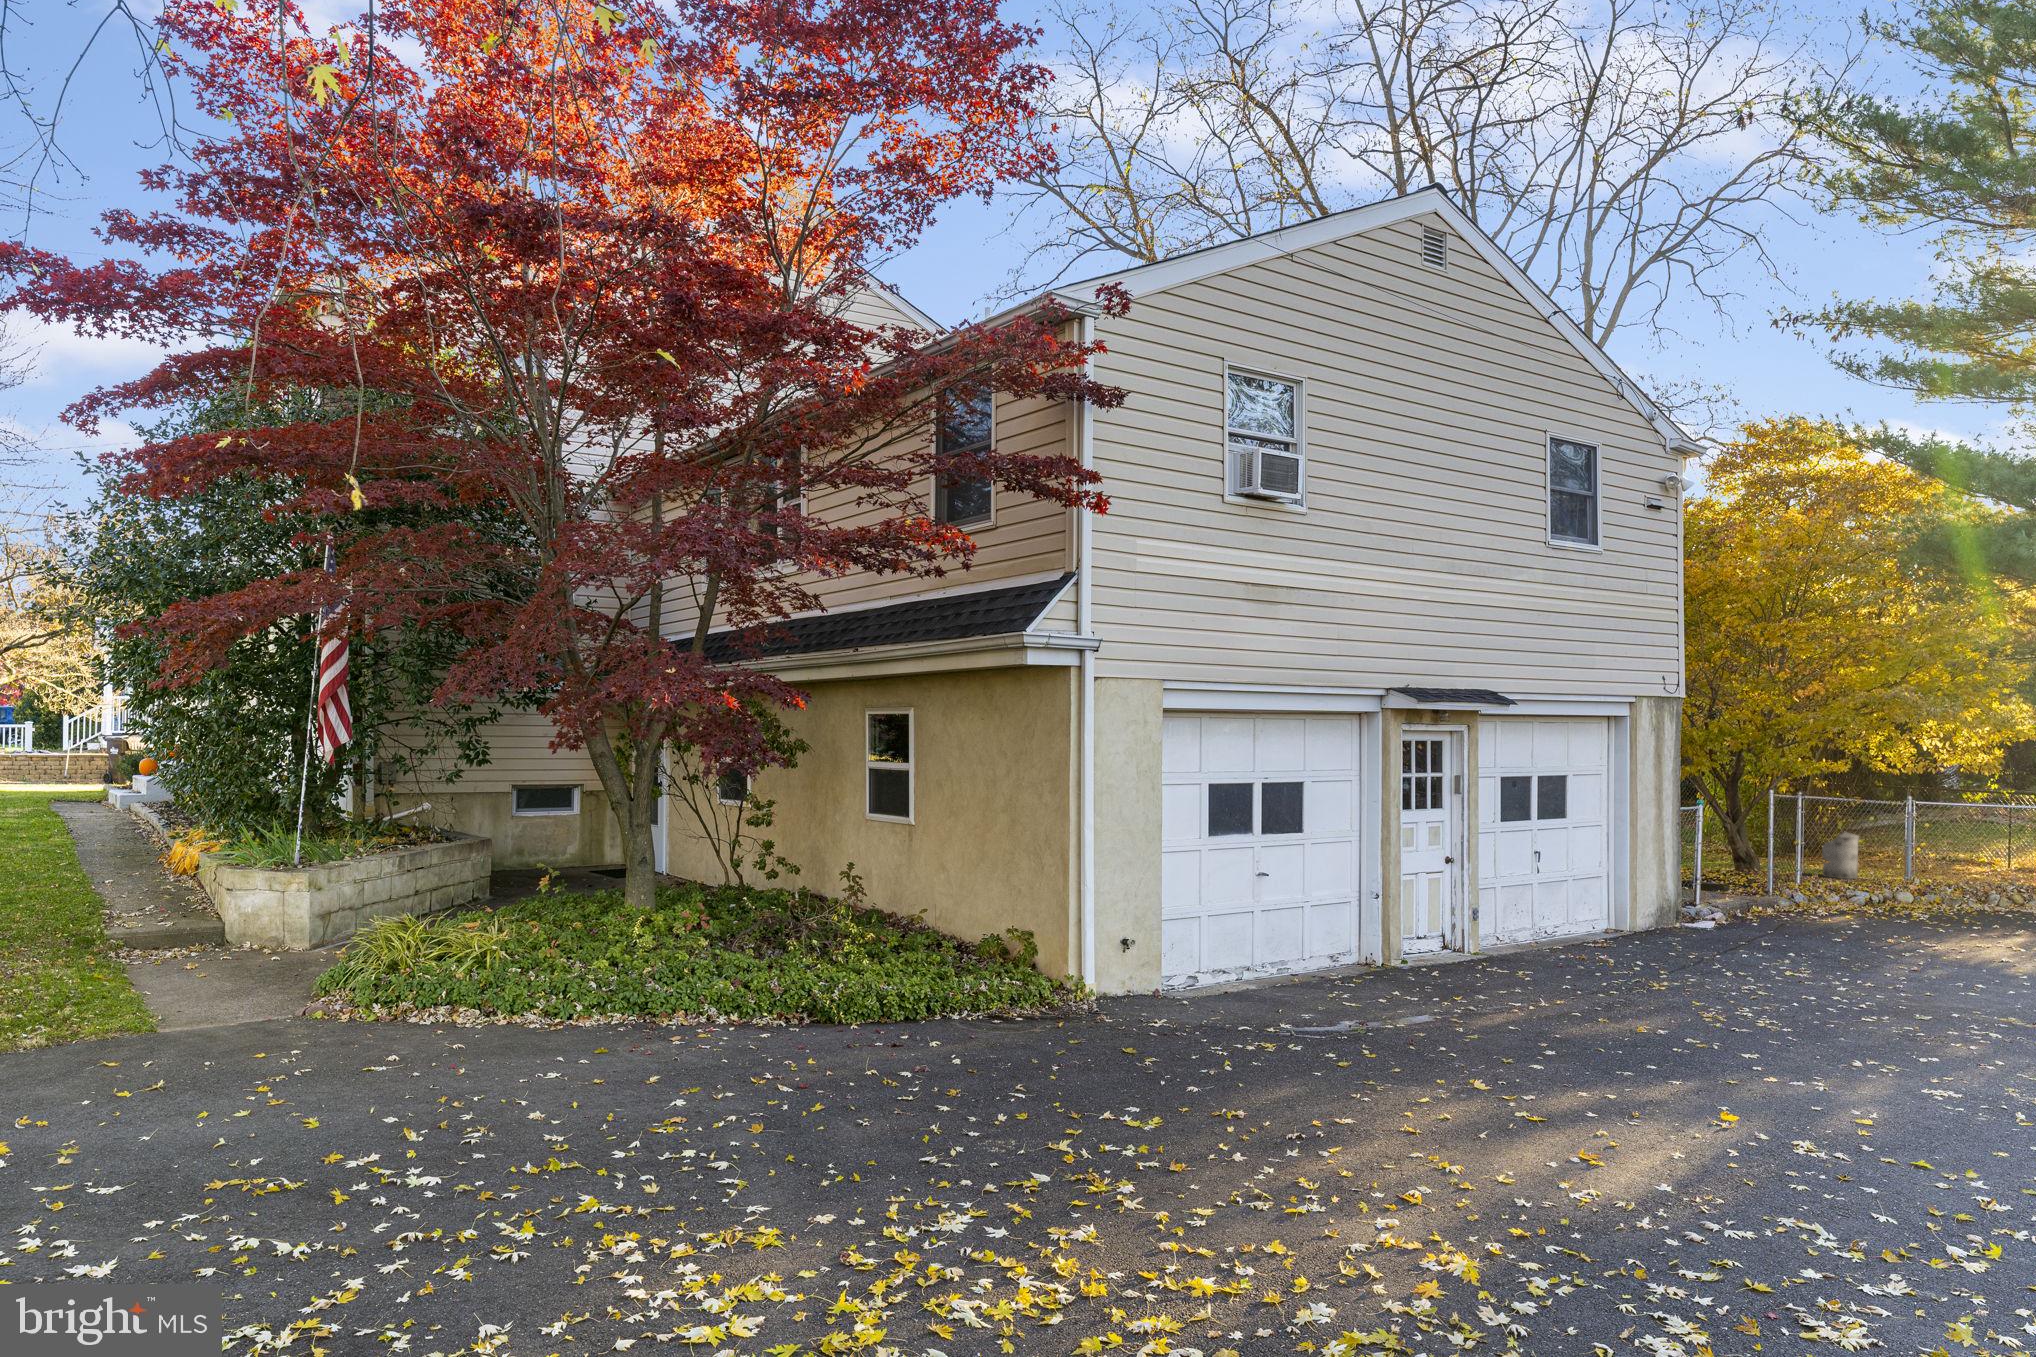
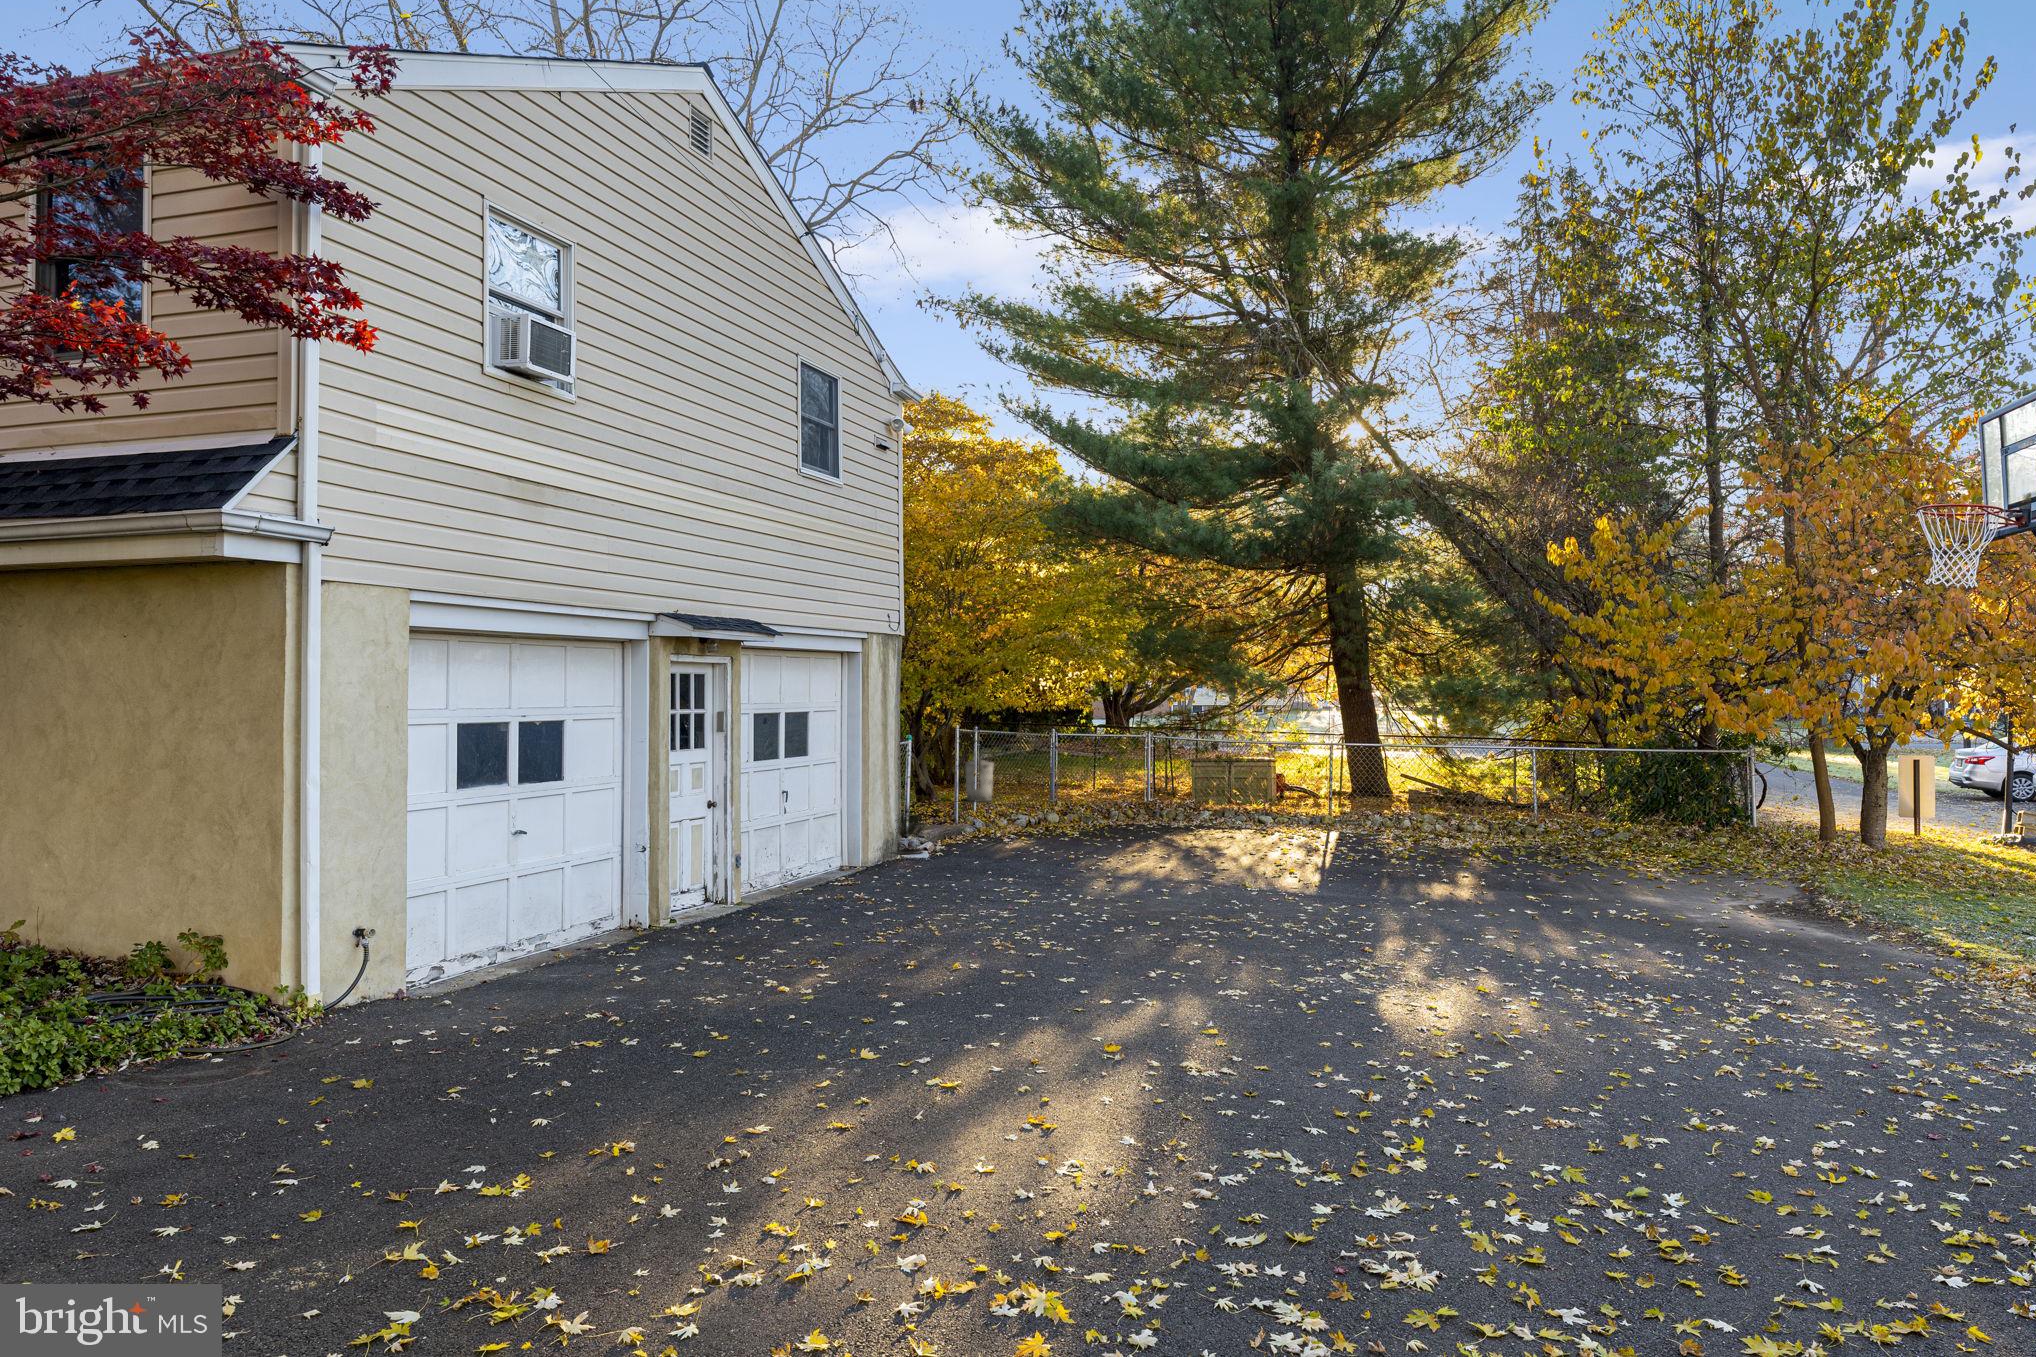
potted tree: none [1675,870,1717,927] -> present [895,805,924,854]

